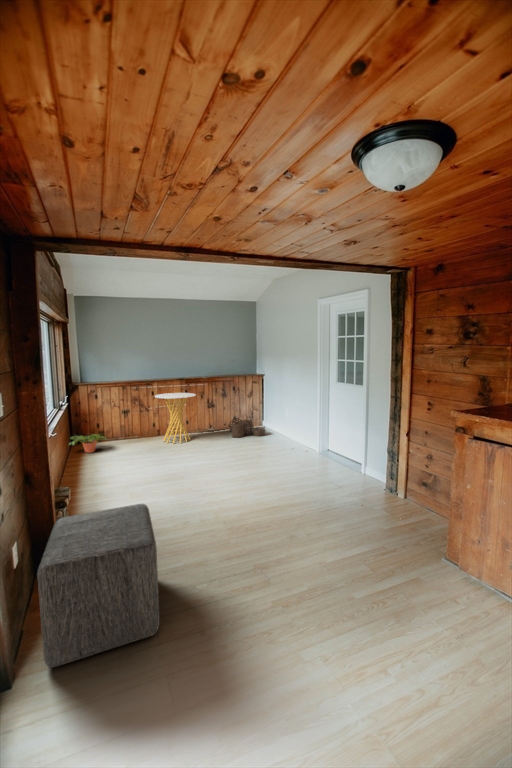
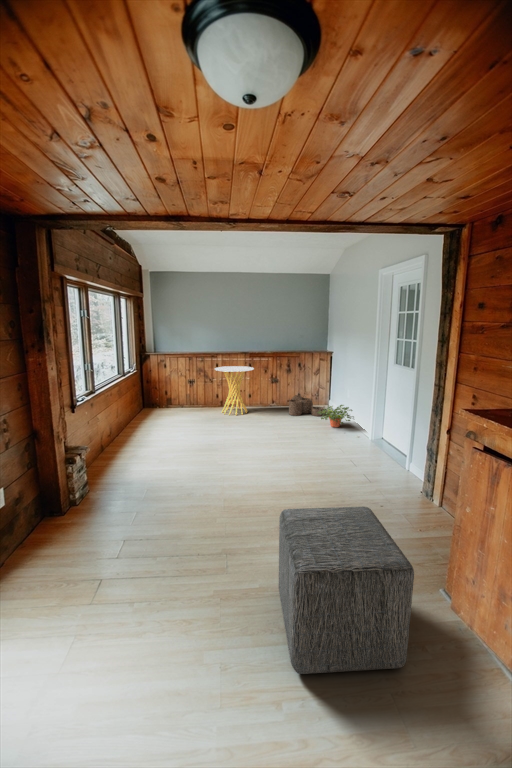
potted plant: present [69,434,107,453] -> present [318,405,352,427]
ottoman: present [37,504,160,668] -> present [279,506,414,674]

